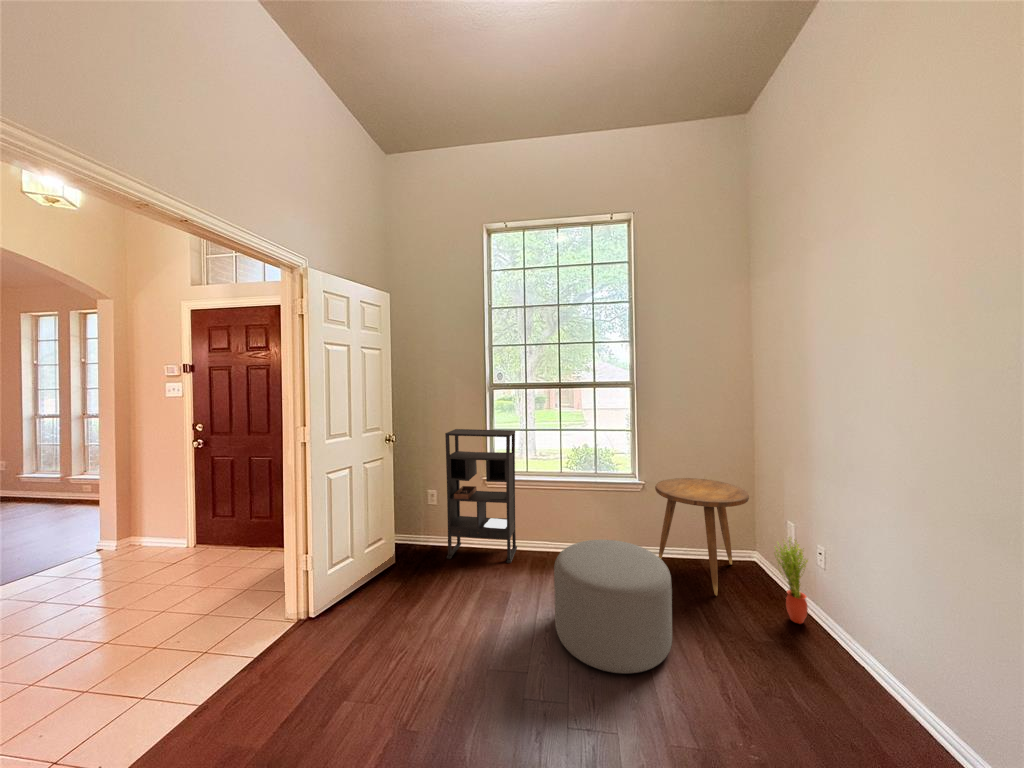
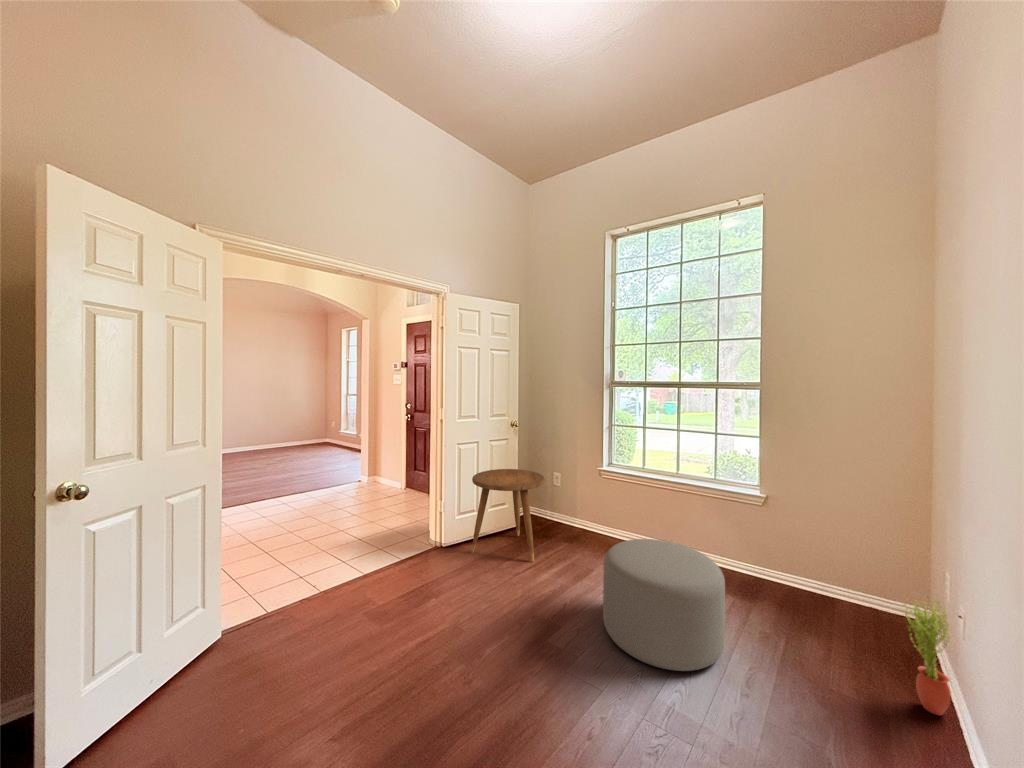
bookshelf: present [445,429,517,563] -> none [557,422,626,553]
side table: present [655,478,749,596] -> present [472,469,545,562]

